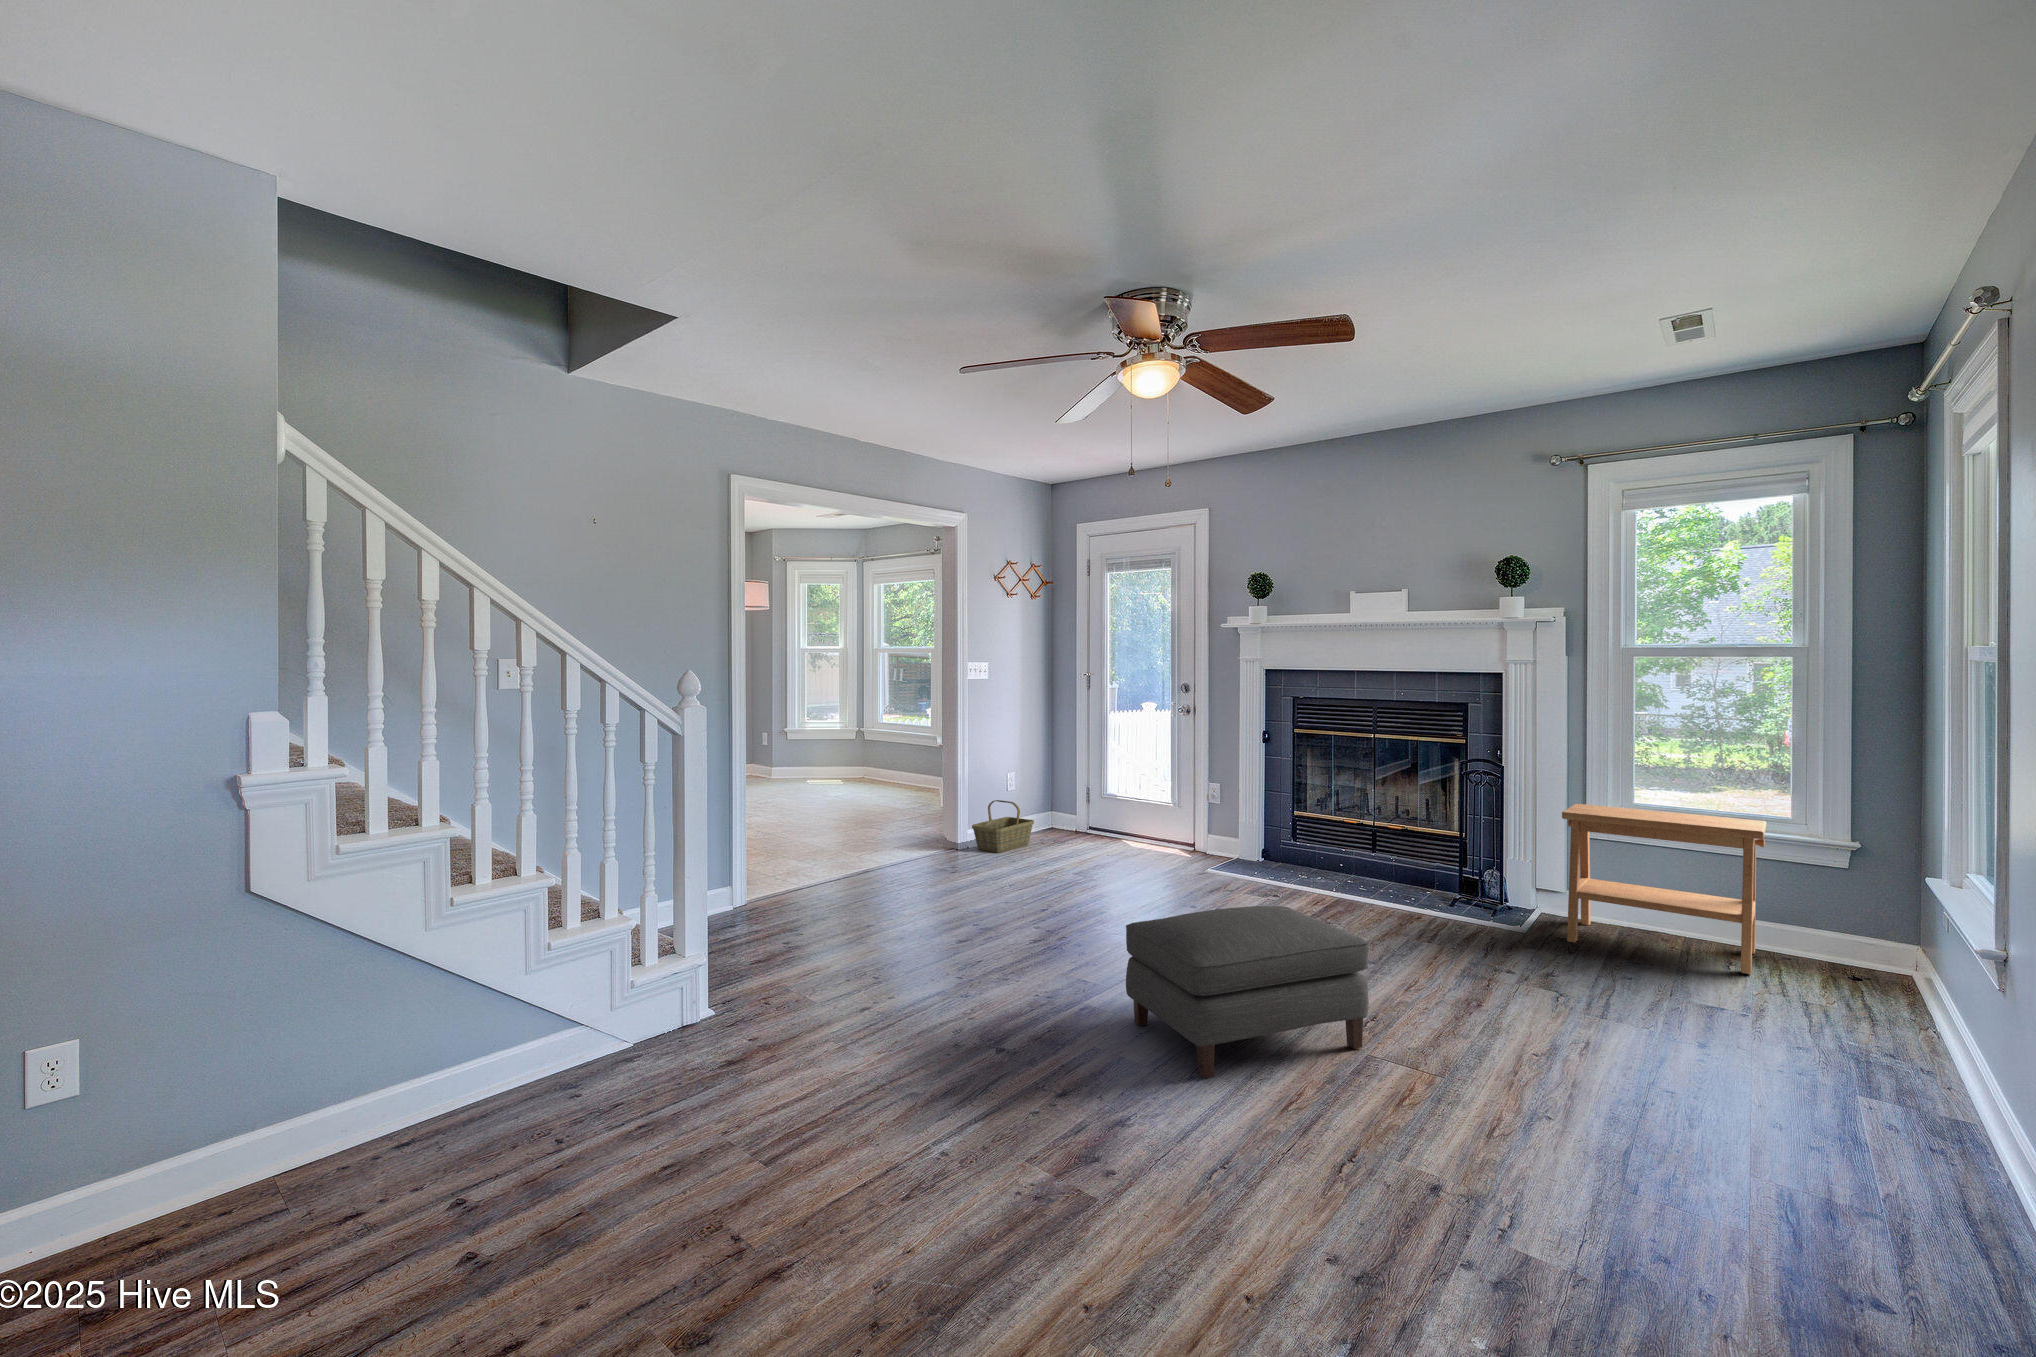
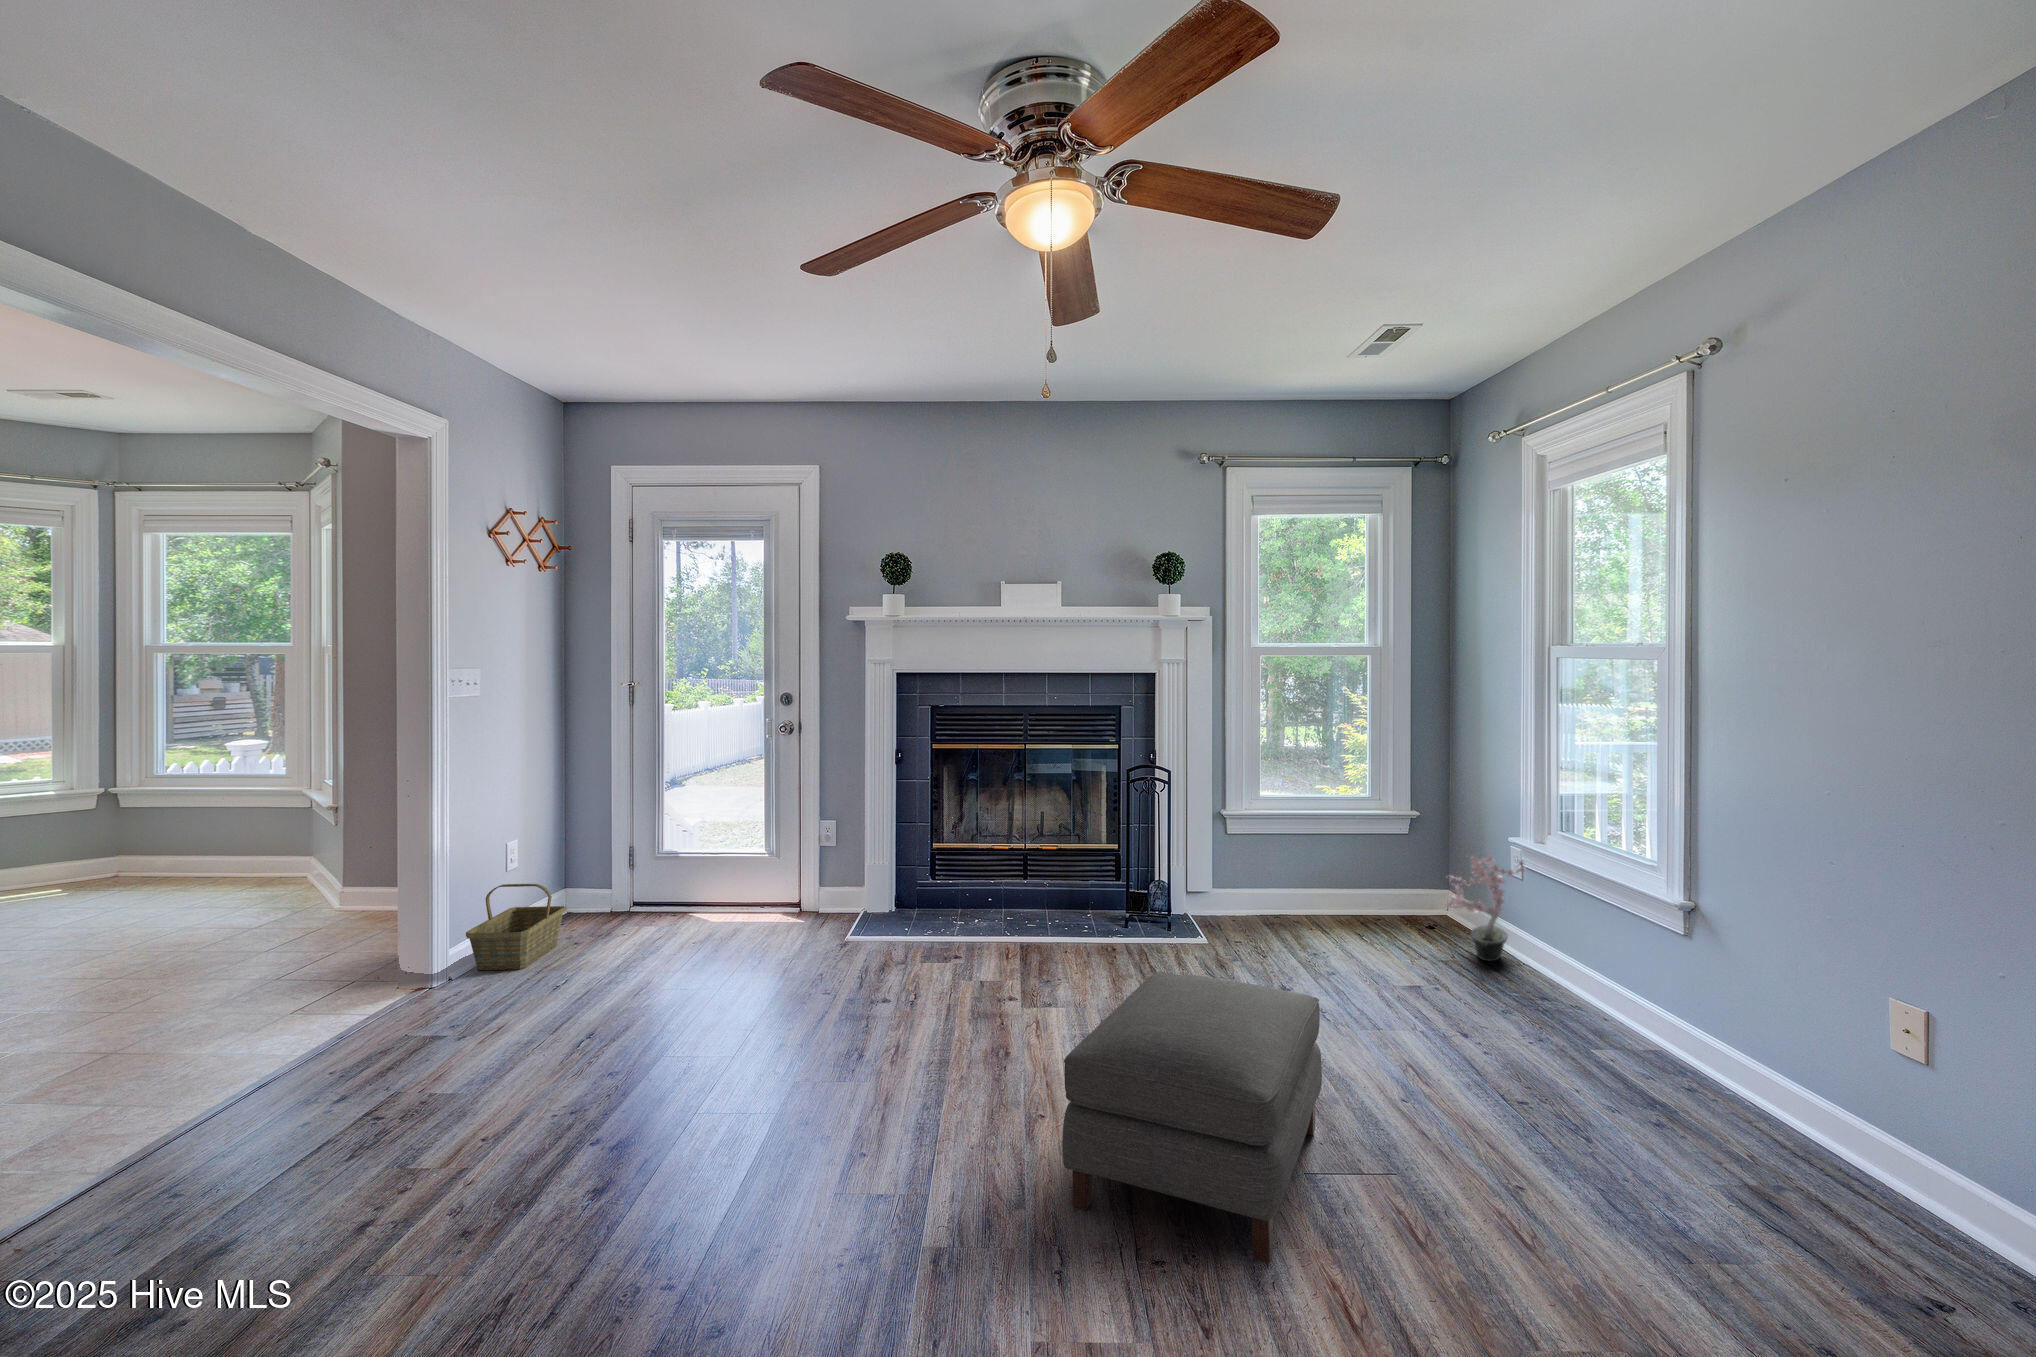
side table: present [1562,804,1766,974] -> none [1224,801,1391,938]
potted plant: none [1819,888,1921,1023] -> present [1446,855,1525,961]

